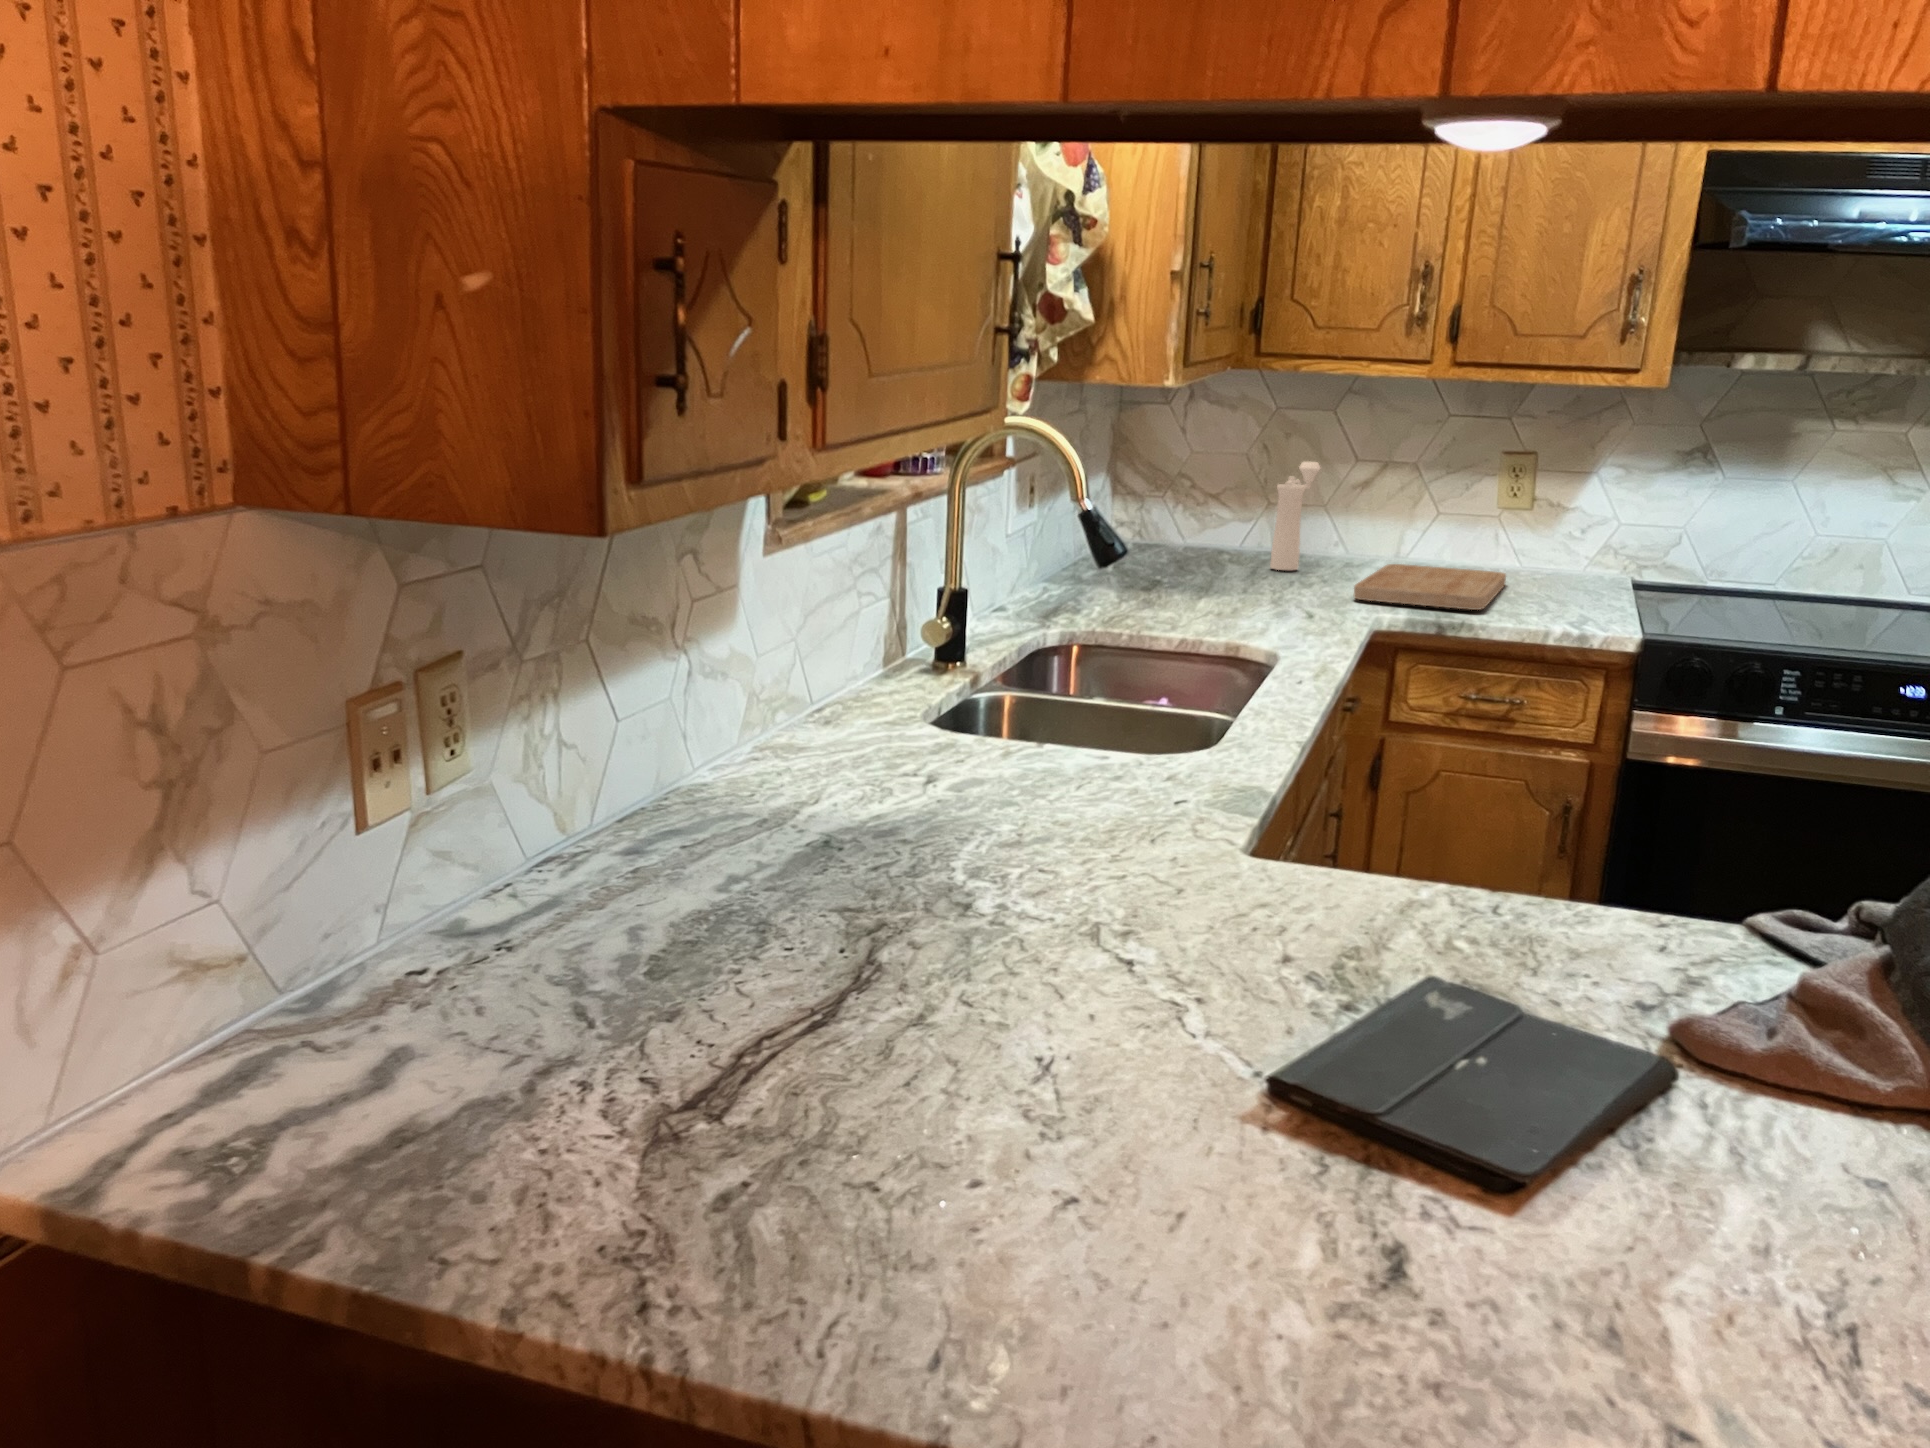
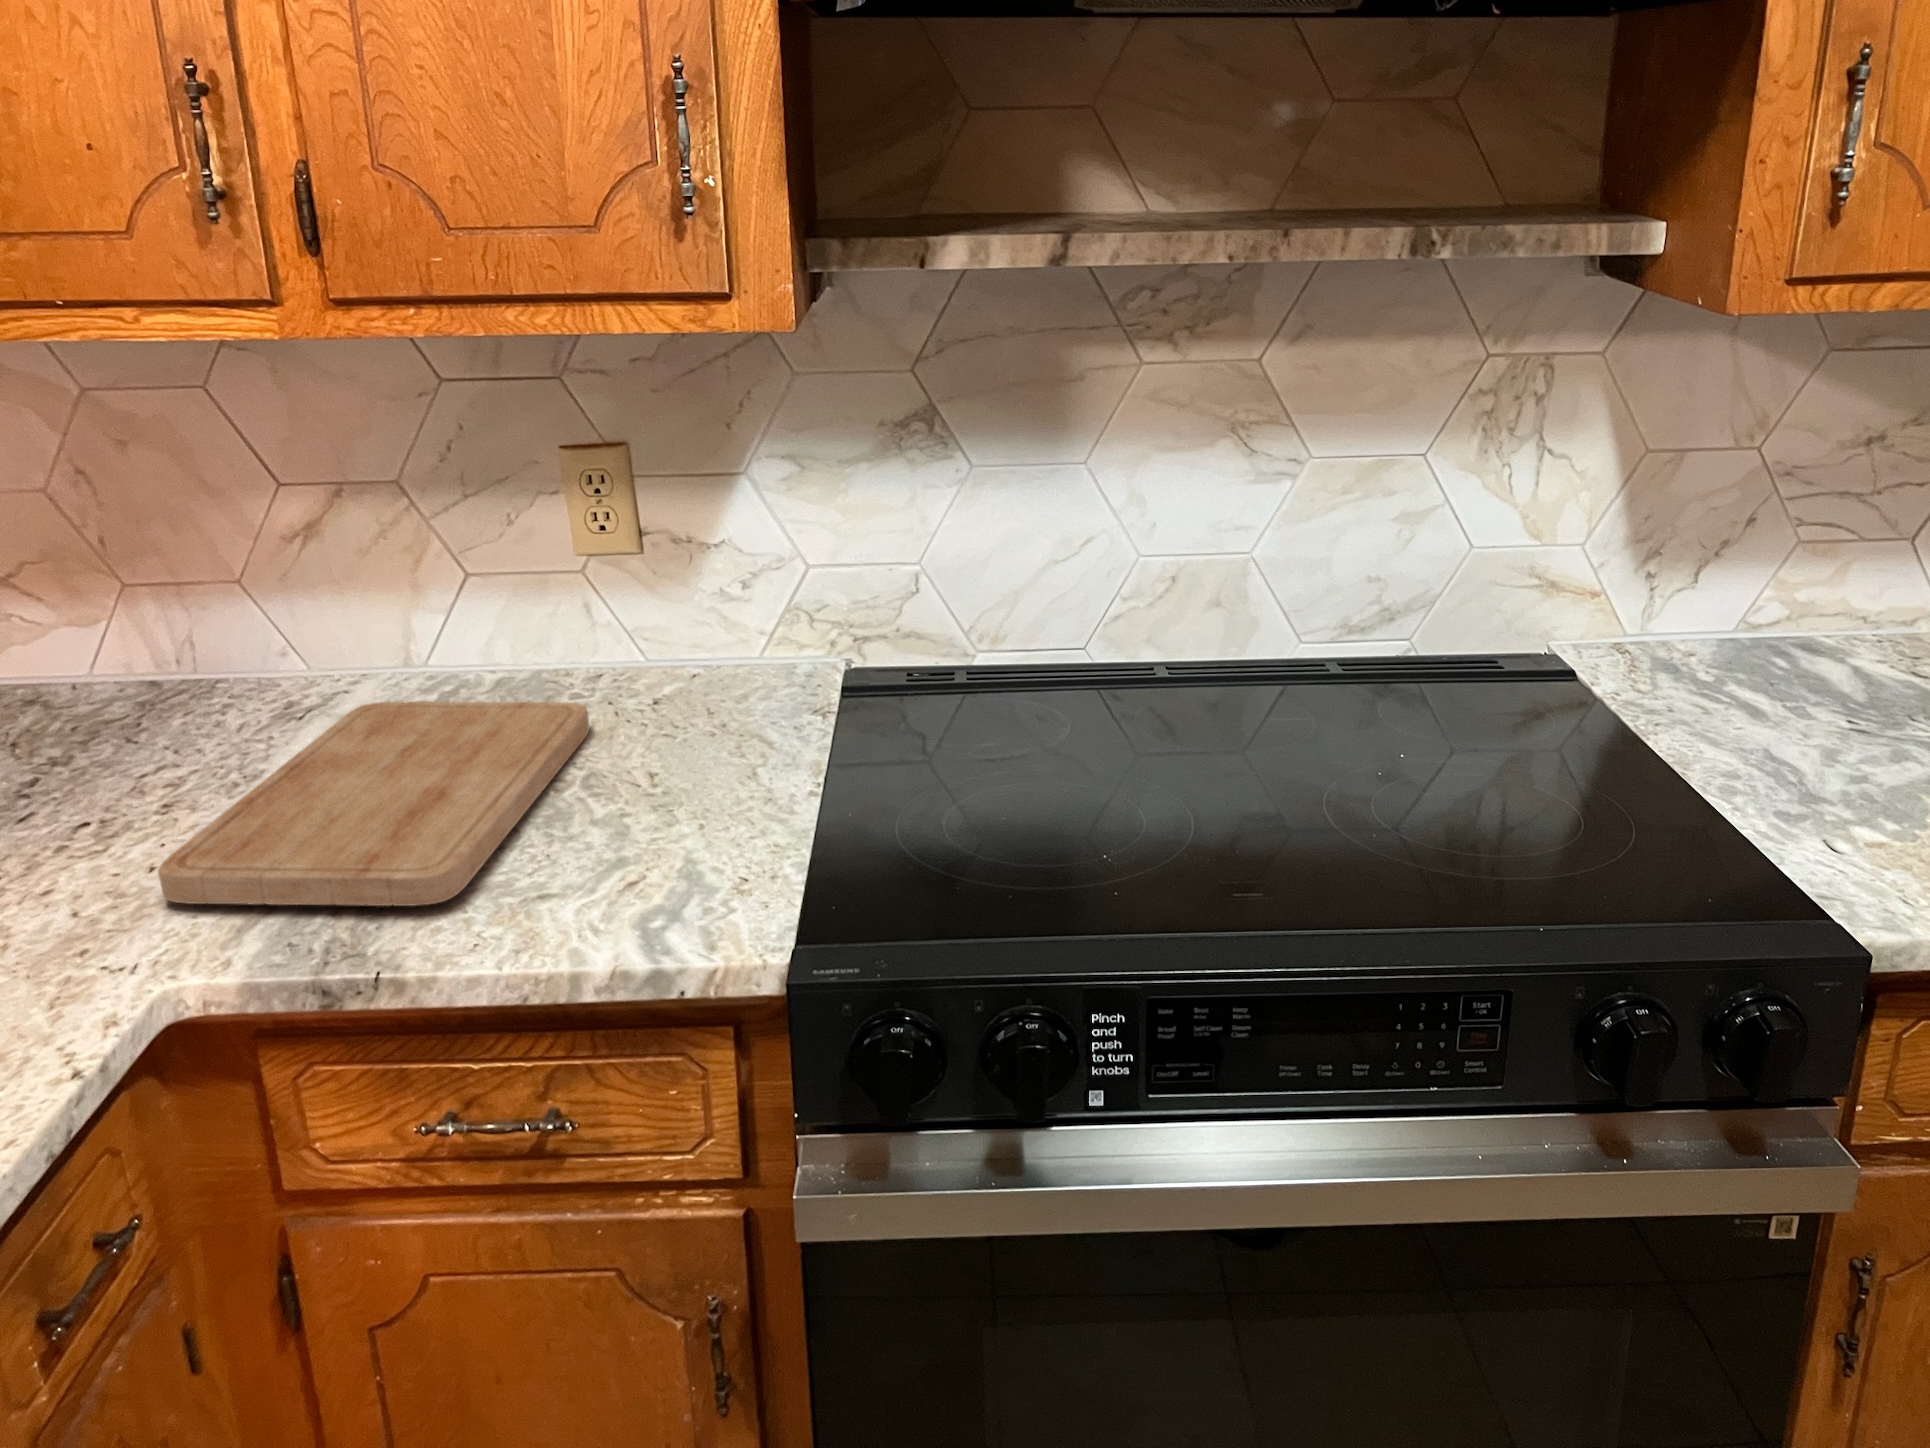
pepper mill: present [1270,462,1320,570] -> none [50,499,185,760]

